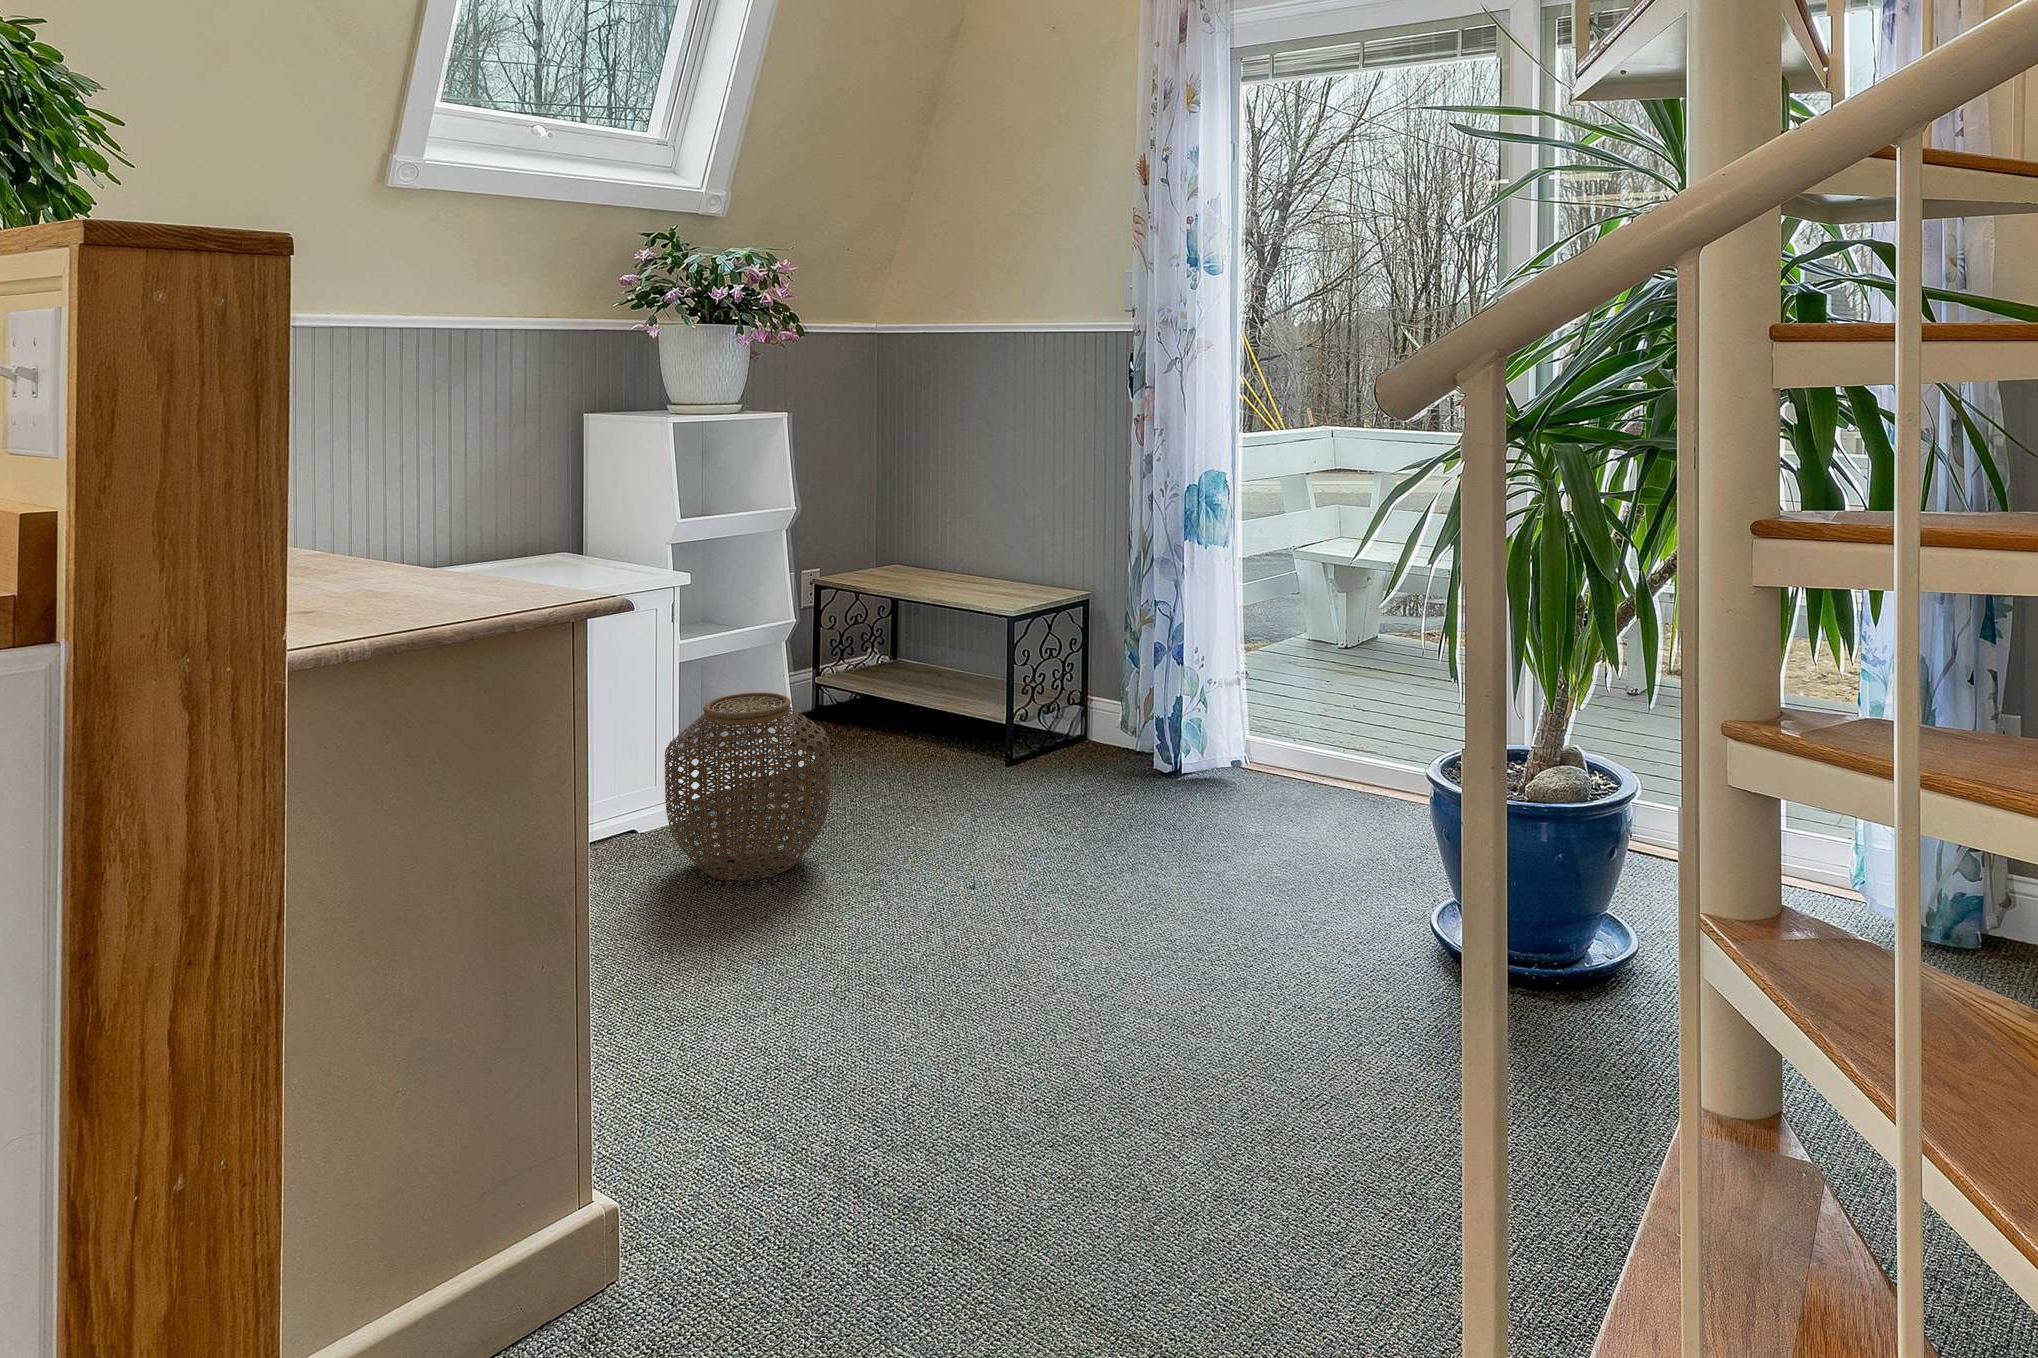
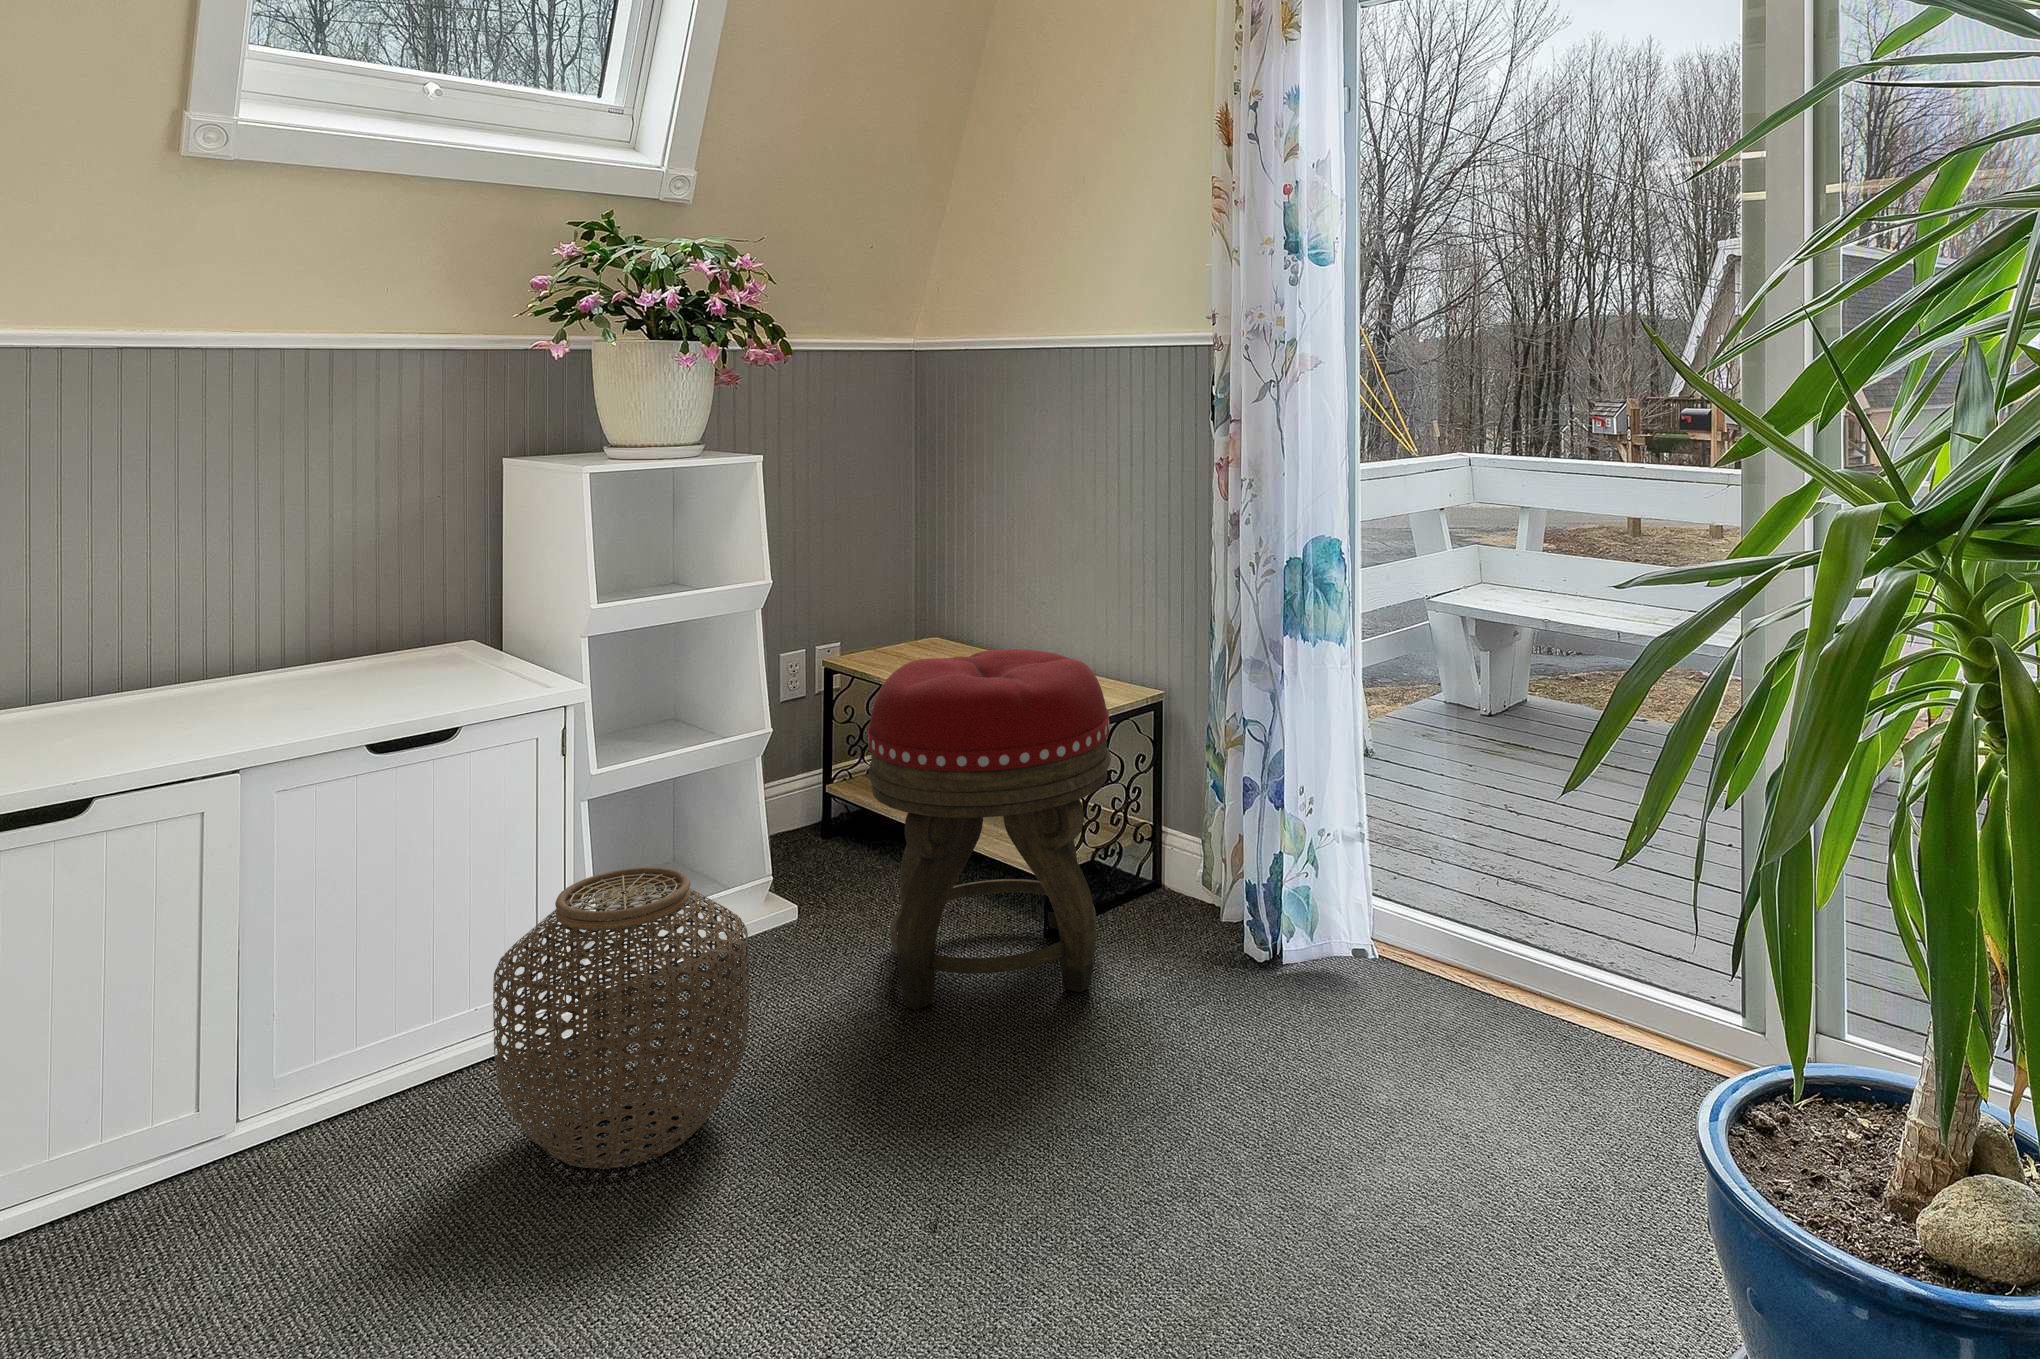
footstool: none [881,557,1058,805] -> present [868,649,1111,1010]

